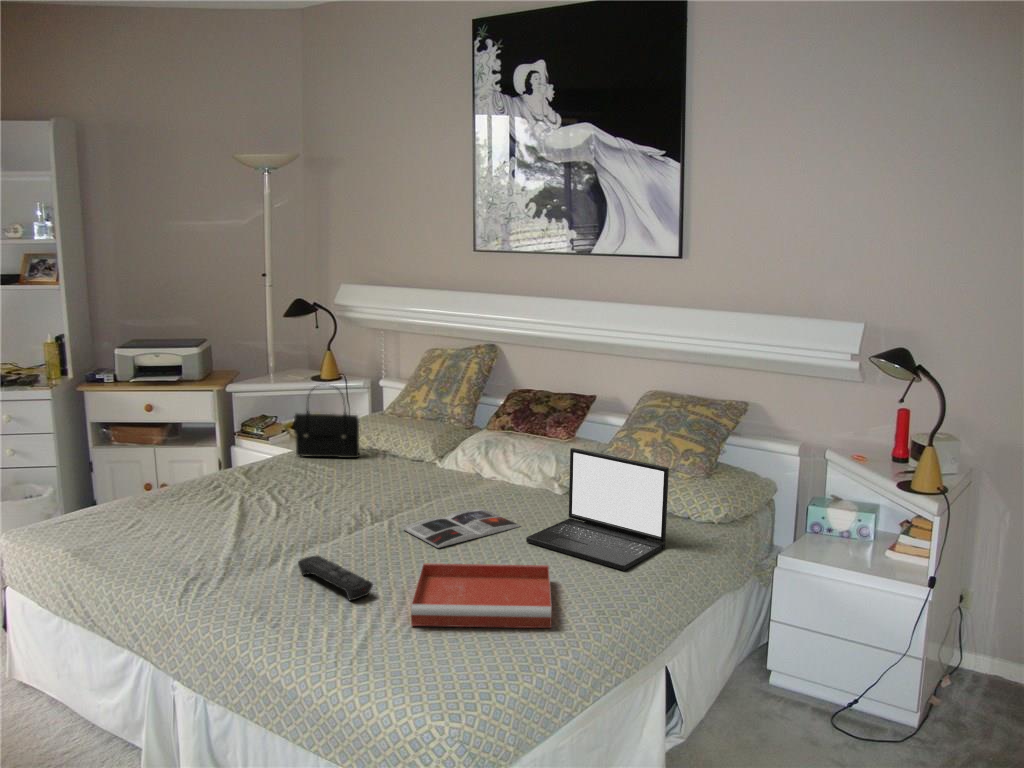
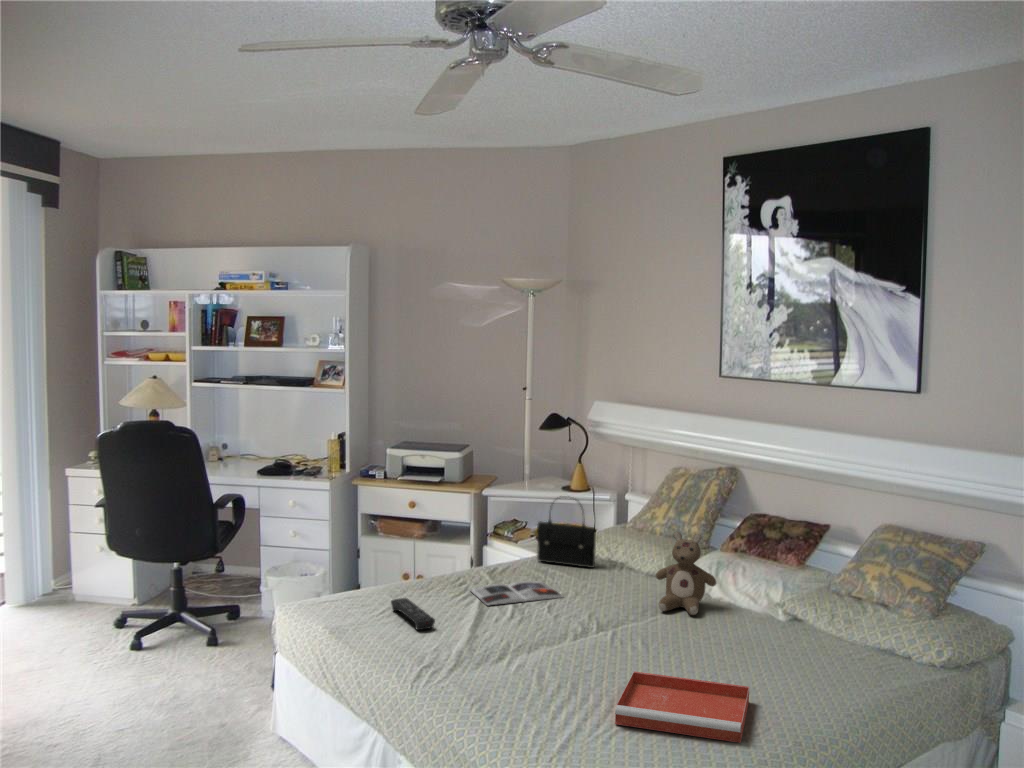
stuffed bear: none [428,411,492,497] -> present [656,532,717,615]
laptop: present [526,448,669,571] -> none [737,578,879,701]
magazine: present [403,508,521,548] -> present [470,581,563,605]
remote control: present [298,555,373,600] -> present [391,598,435,630]

